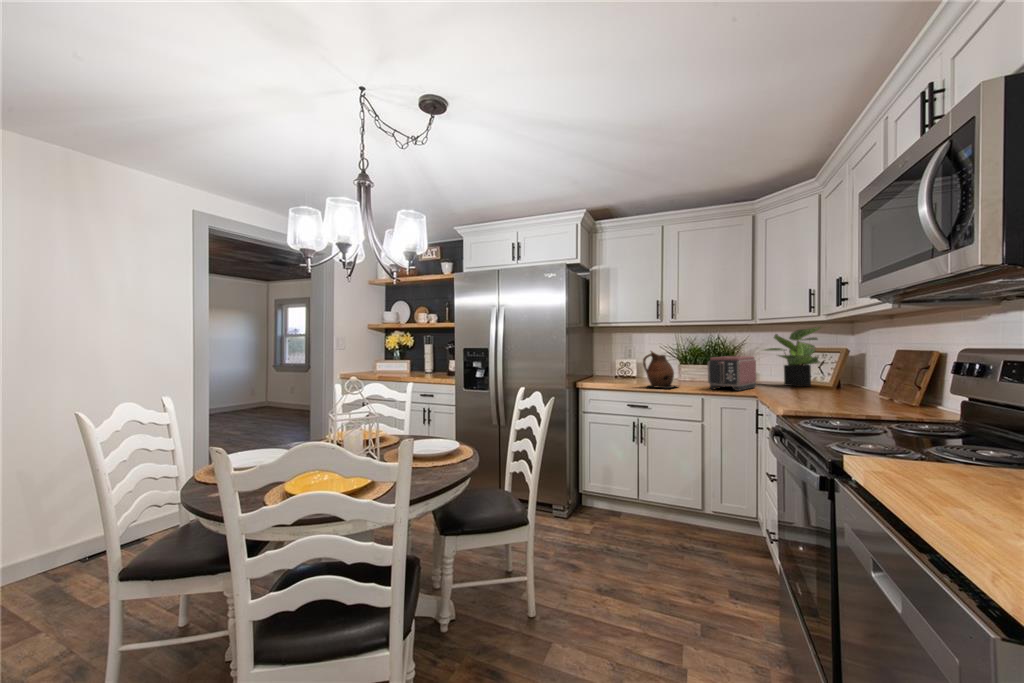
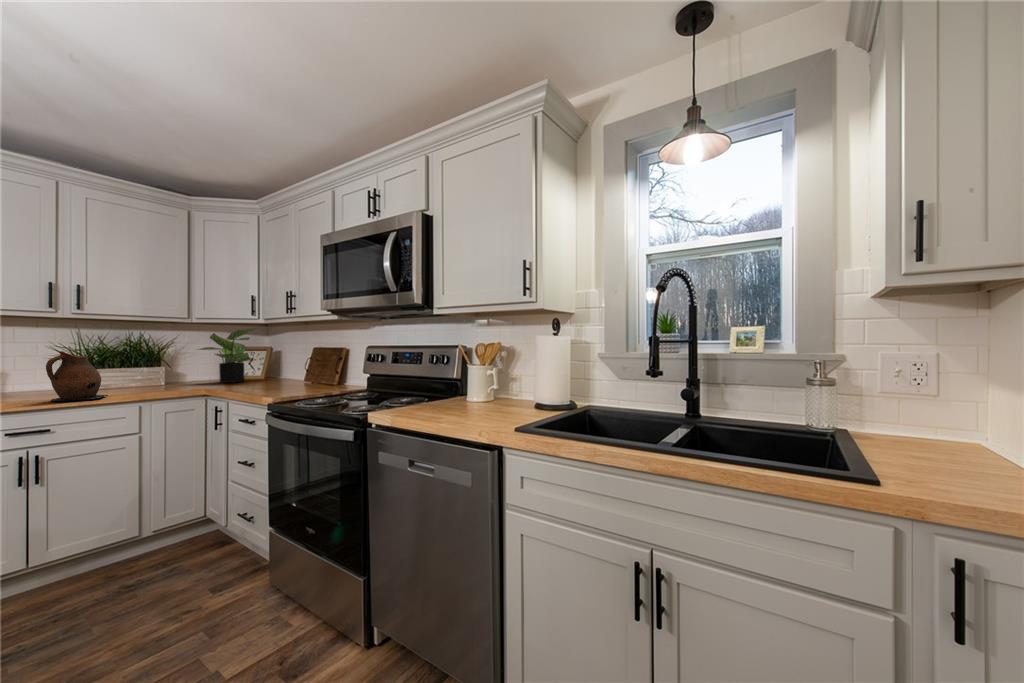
toaster: present [708,356,756,391] -> none [151,356,201,394]

